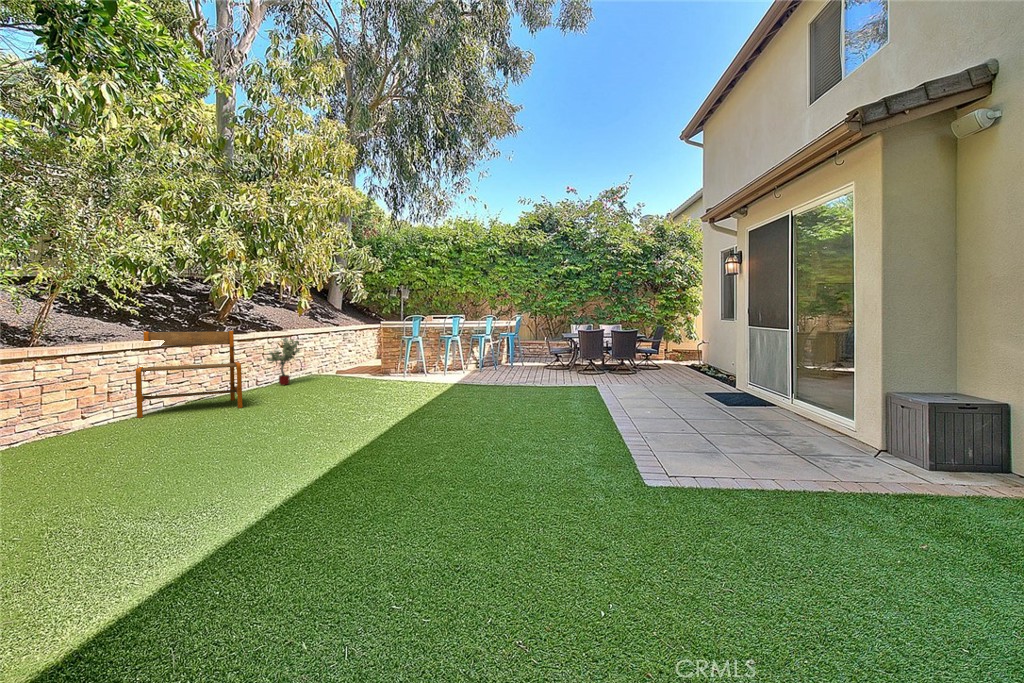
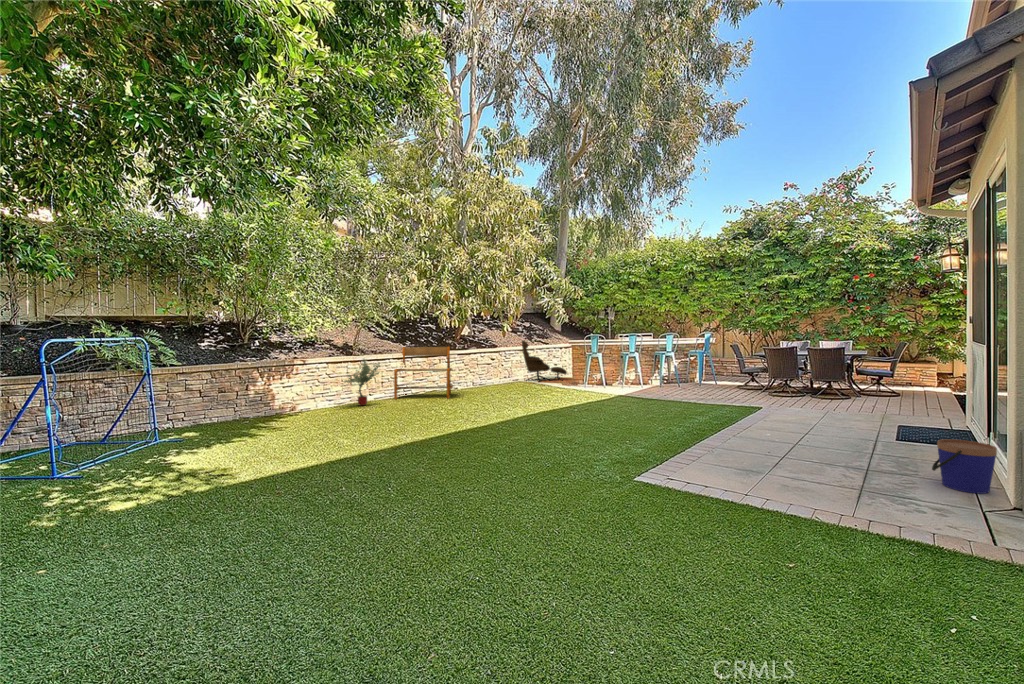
lounge chair: none [314,322,374,373] -> present [522,341,567,381]
potted tree: present [266,336,300,385] -> present [345,359,380,406]
bucket: none [809,411,855,453] -> present [932,439,997,494]

